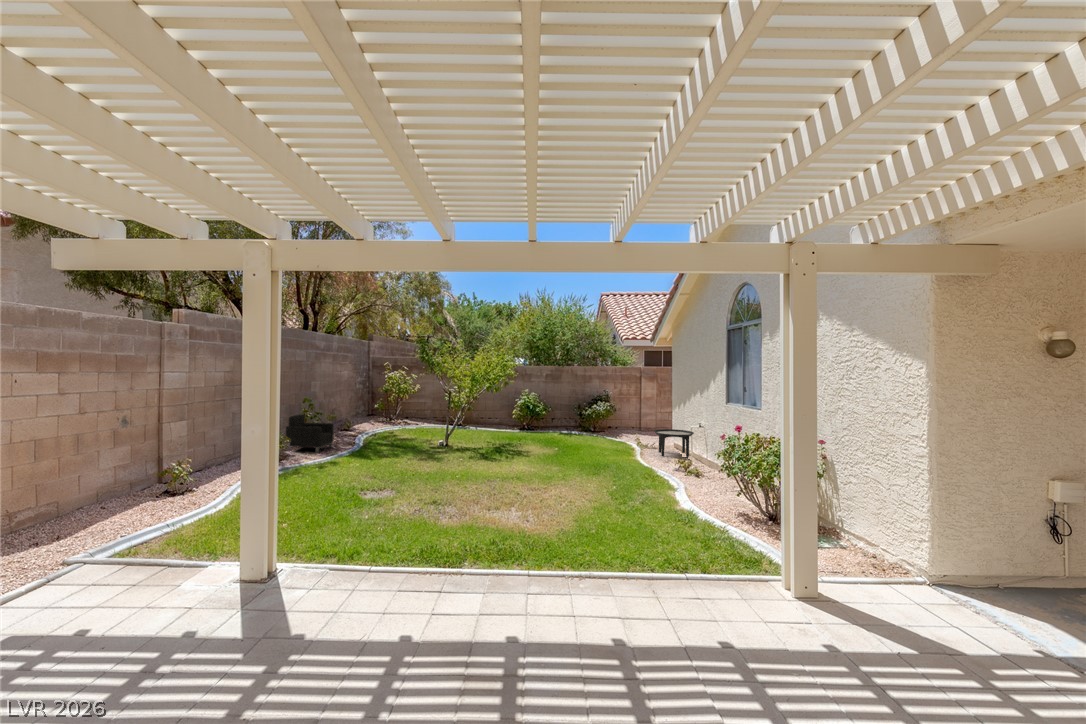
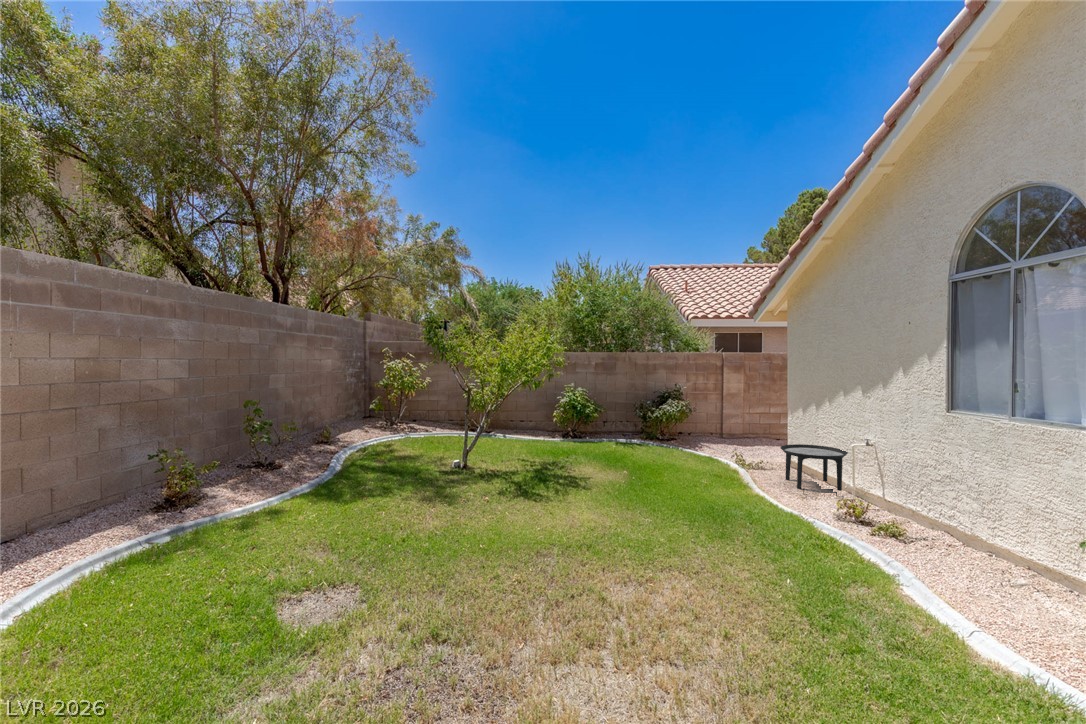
armchair: present [286,414,334,453] -> none [217,424,295,485]

